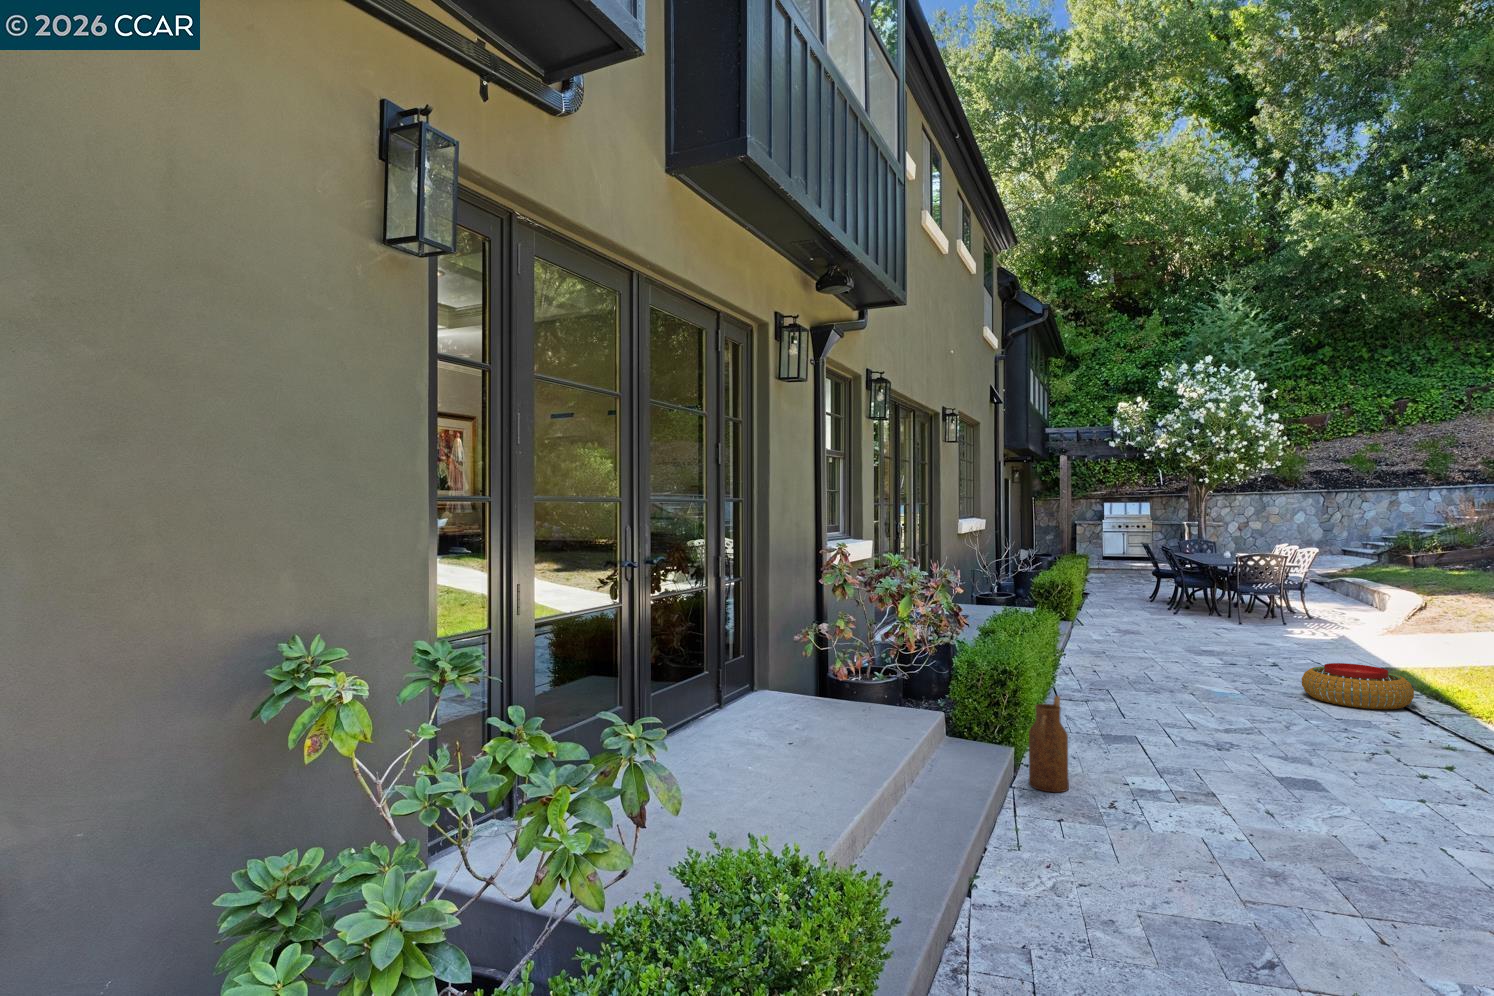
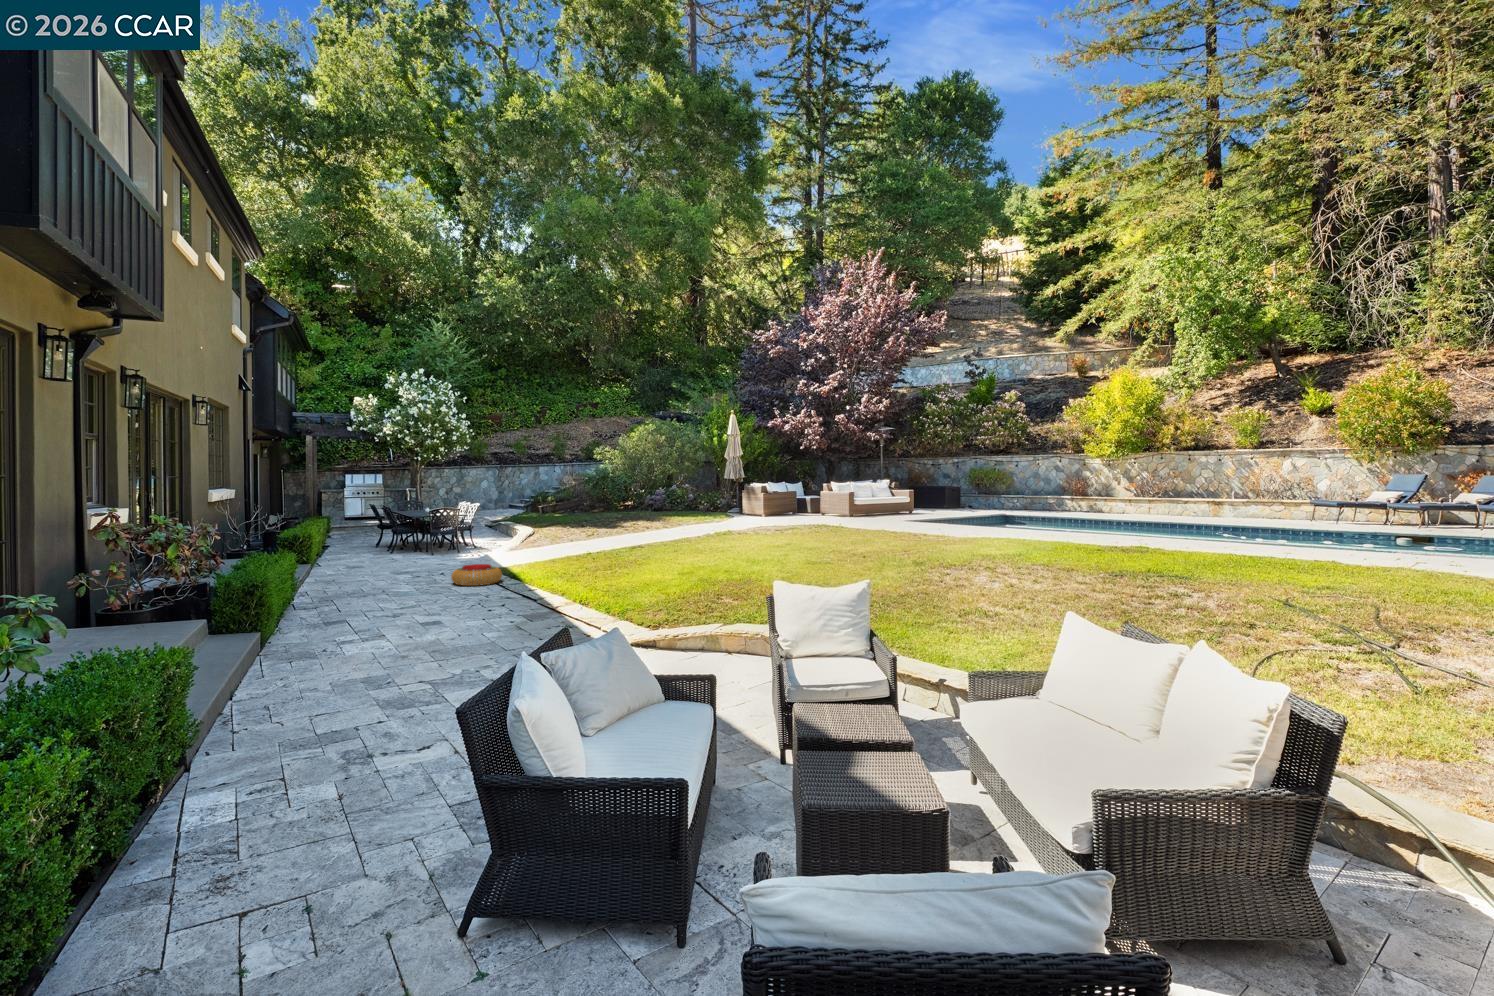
watering can: present [1029,696,1069,792] -> none [276,595,303,650]

